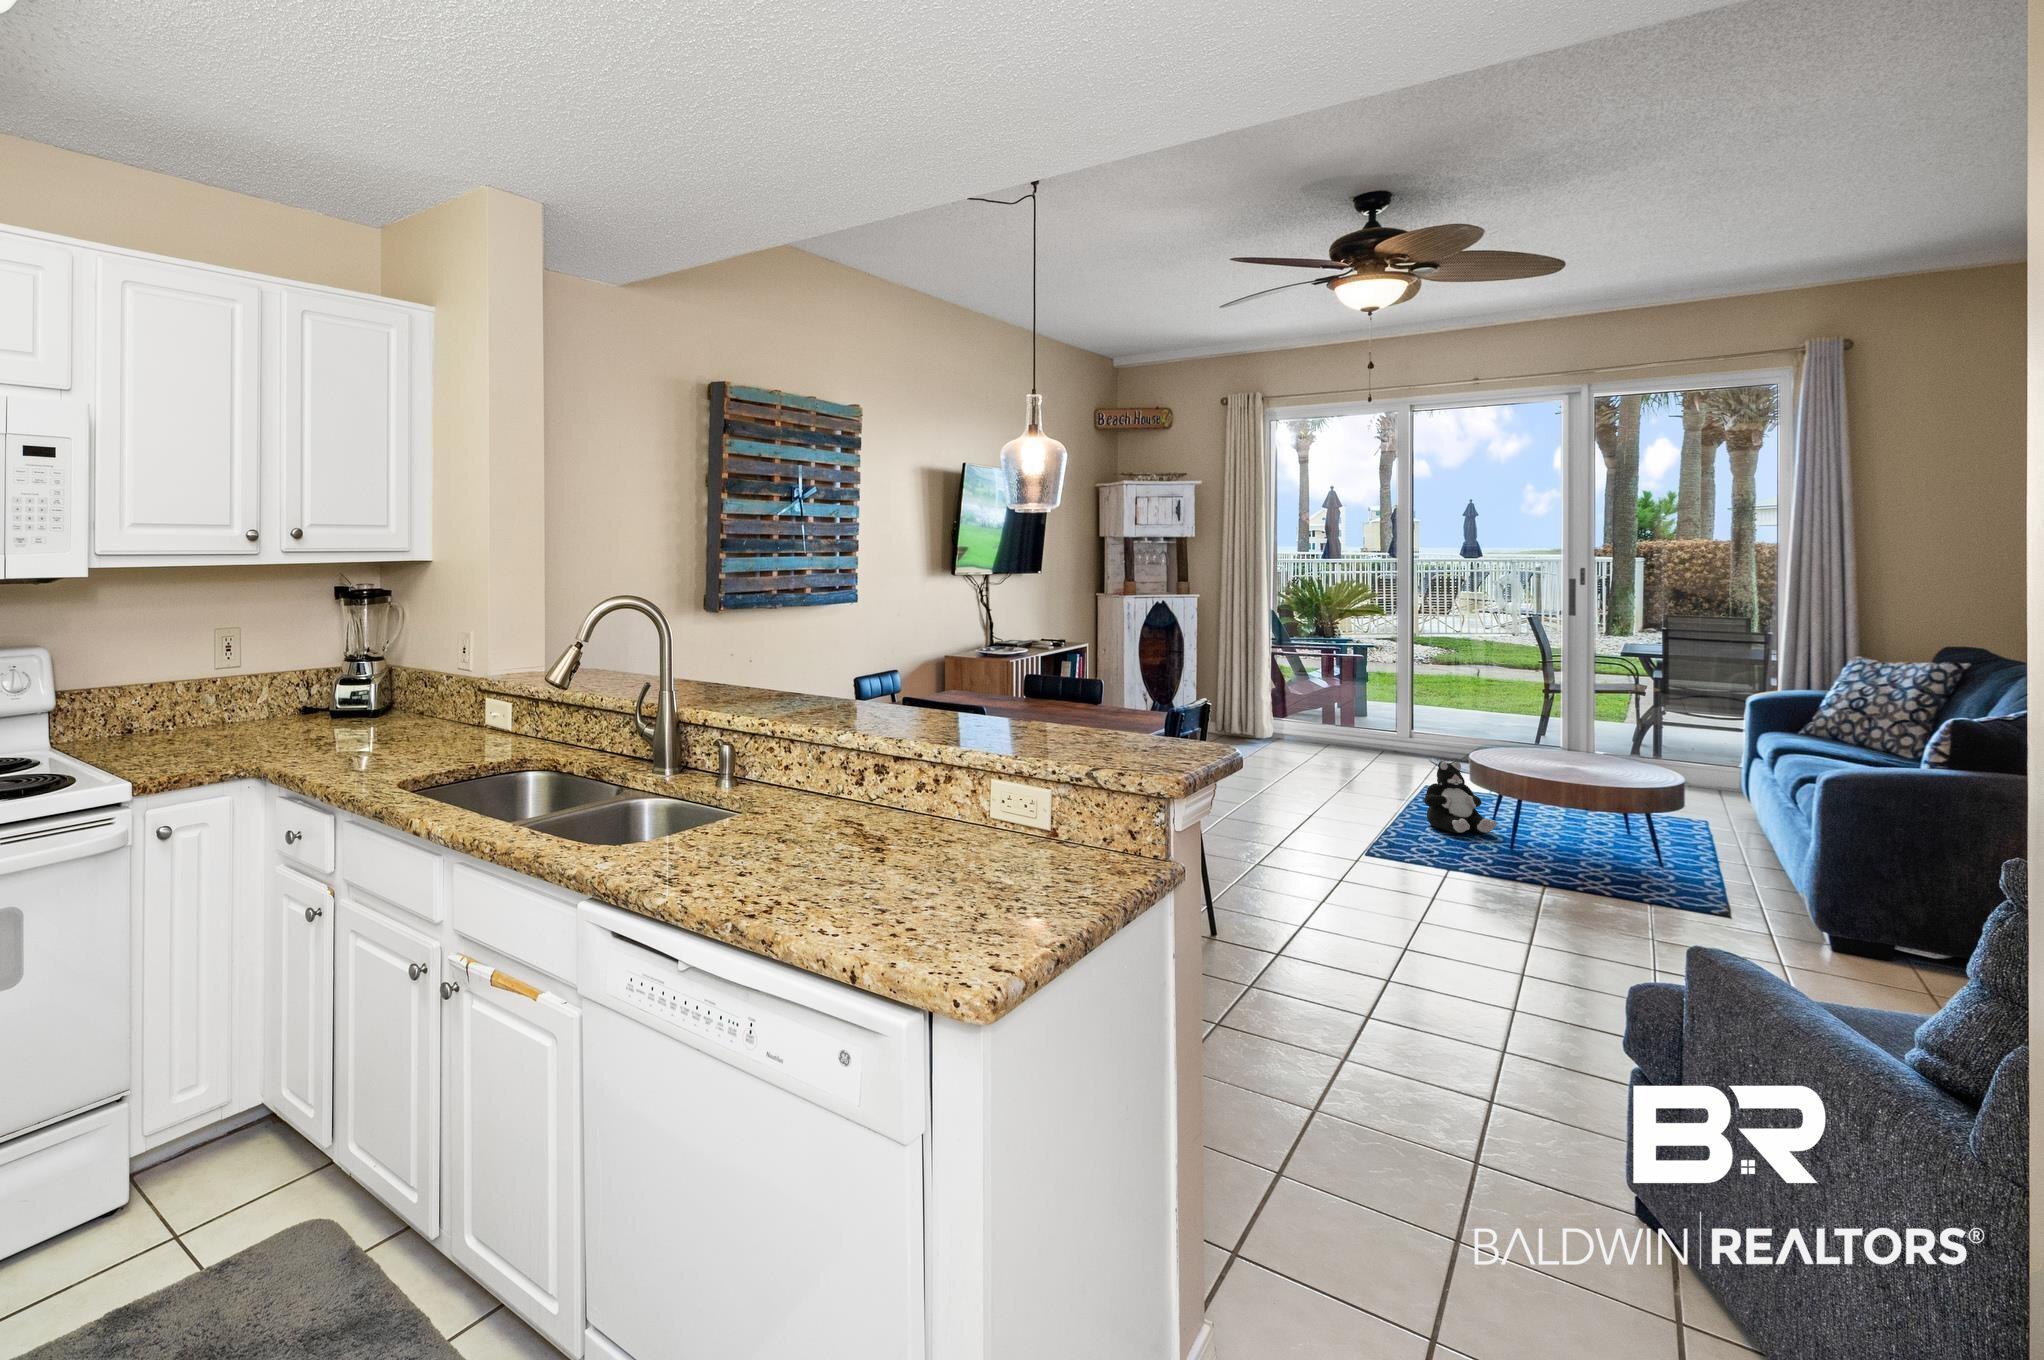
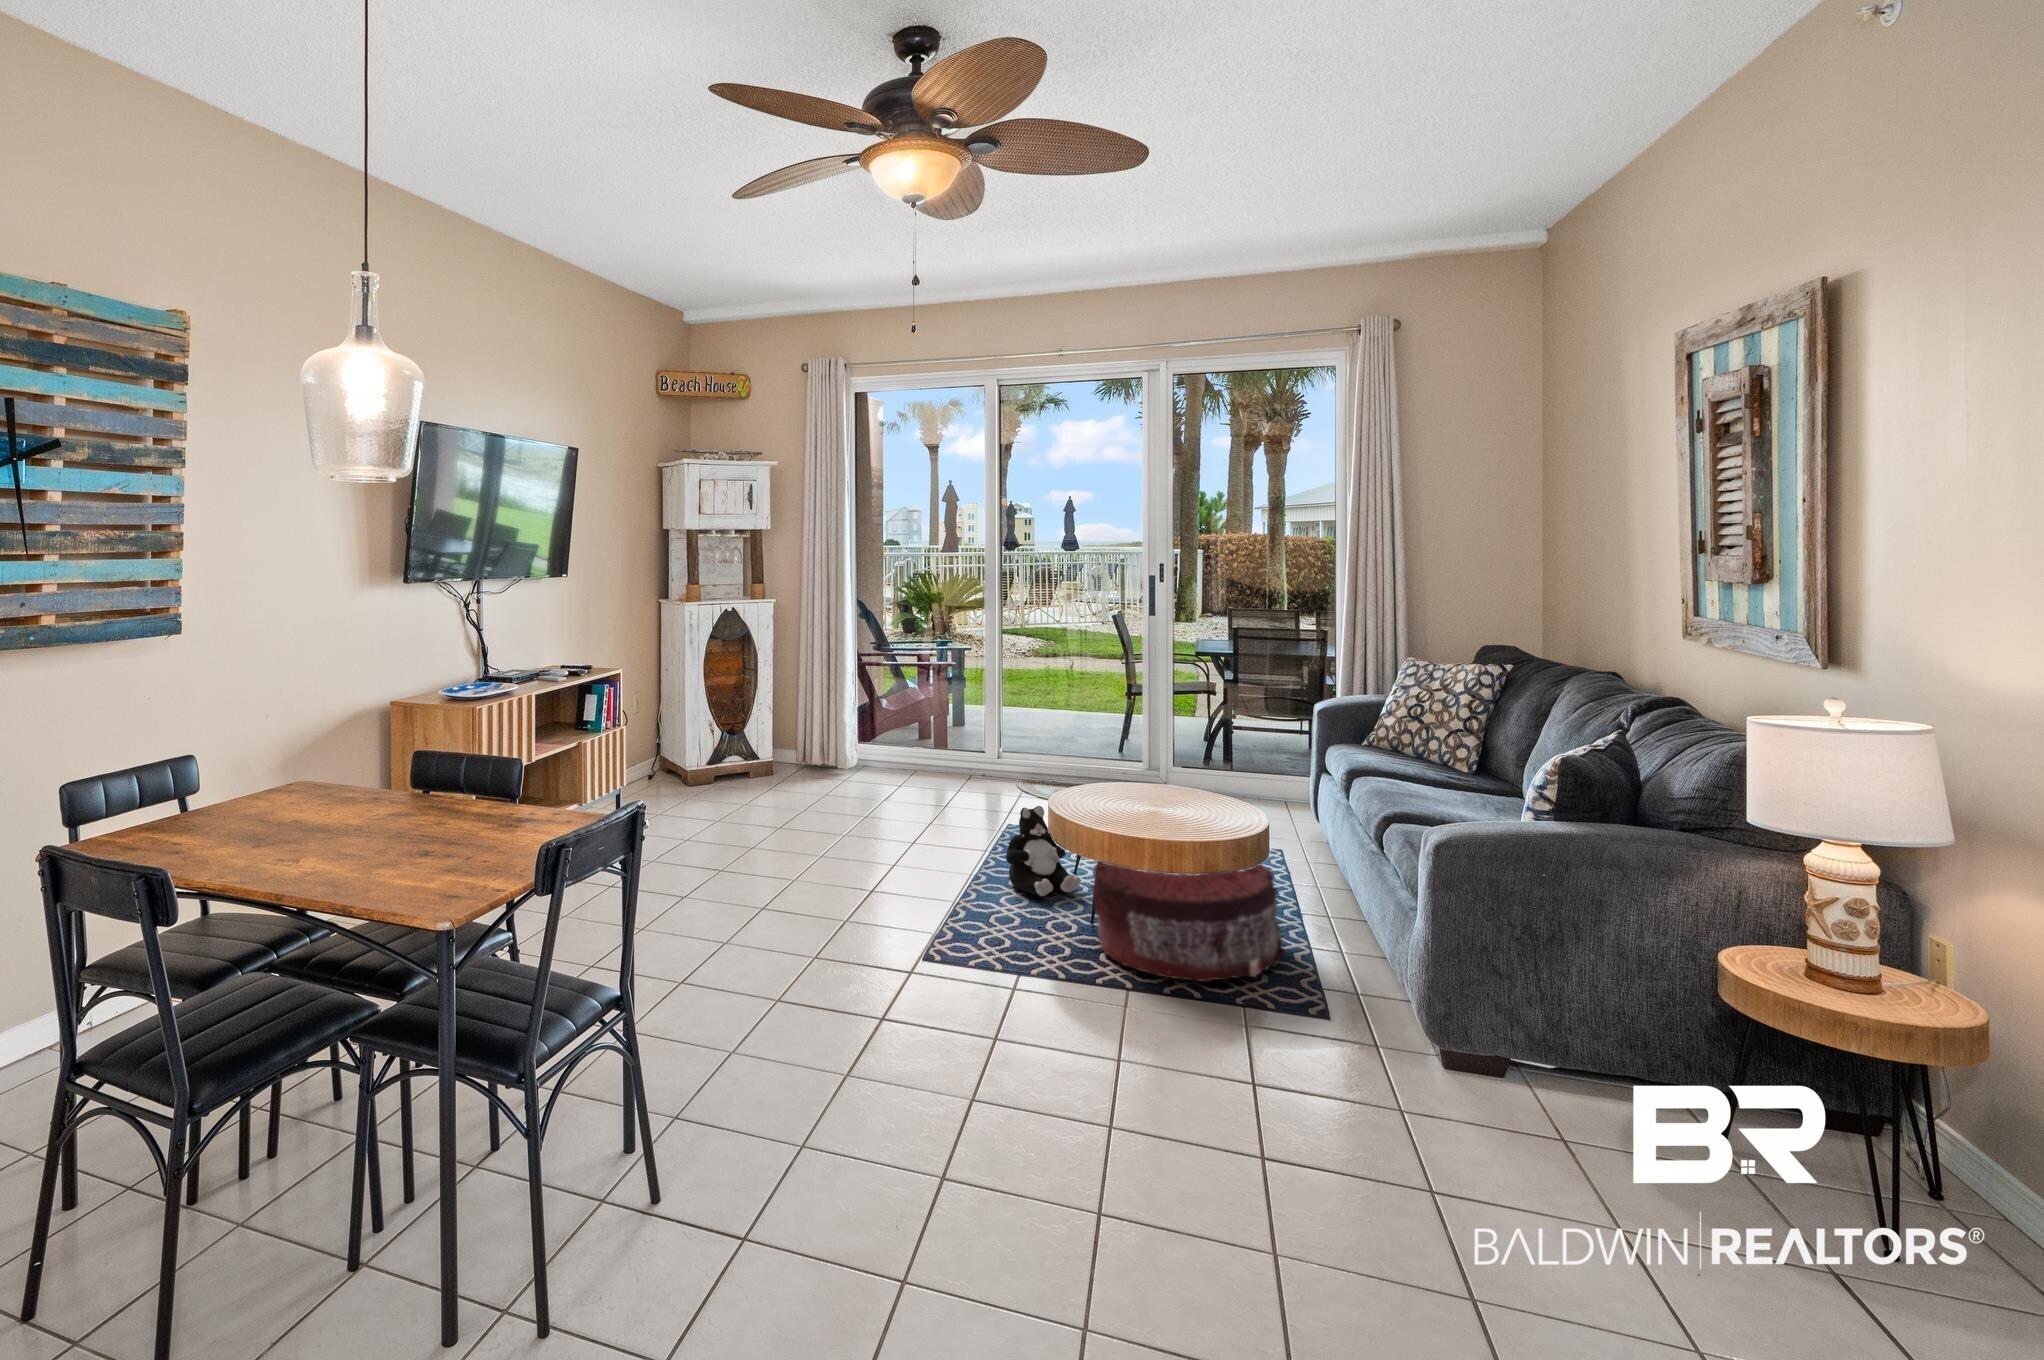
pouf: none [1507,792,1703,898] -> present [1091,862,1286,982]

